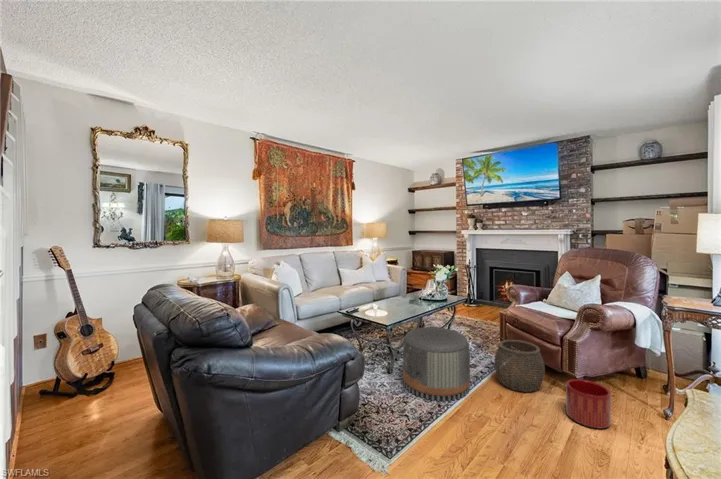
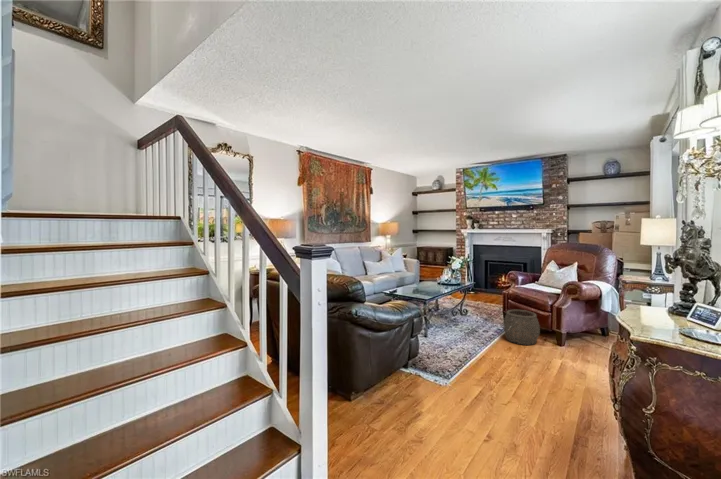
pouf: present [403,327,470,401] -> none [438,301,488,351]
planter: present [566,379,611,428] -> none [556,332,586,362]

